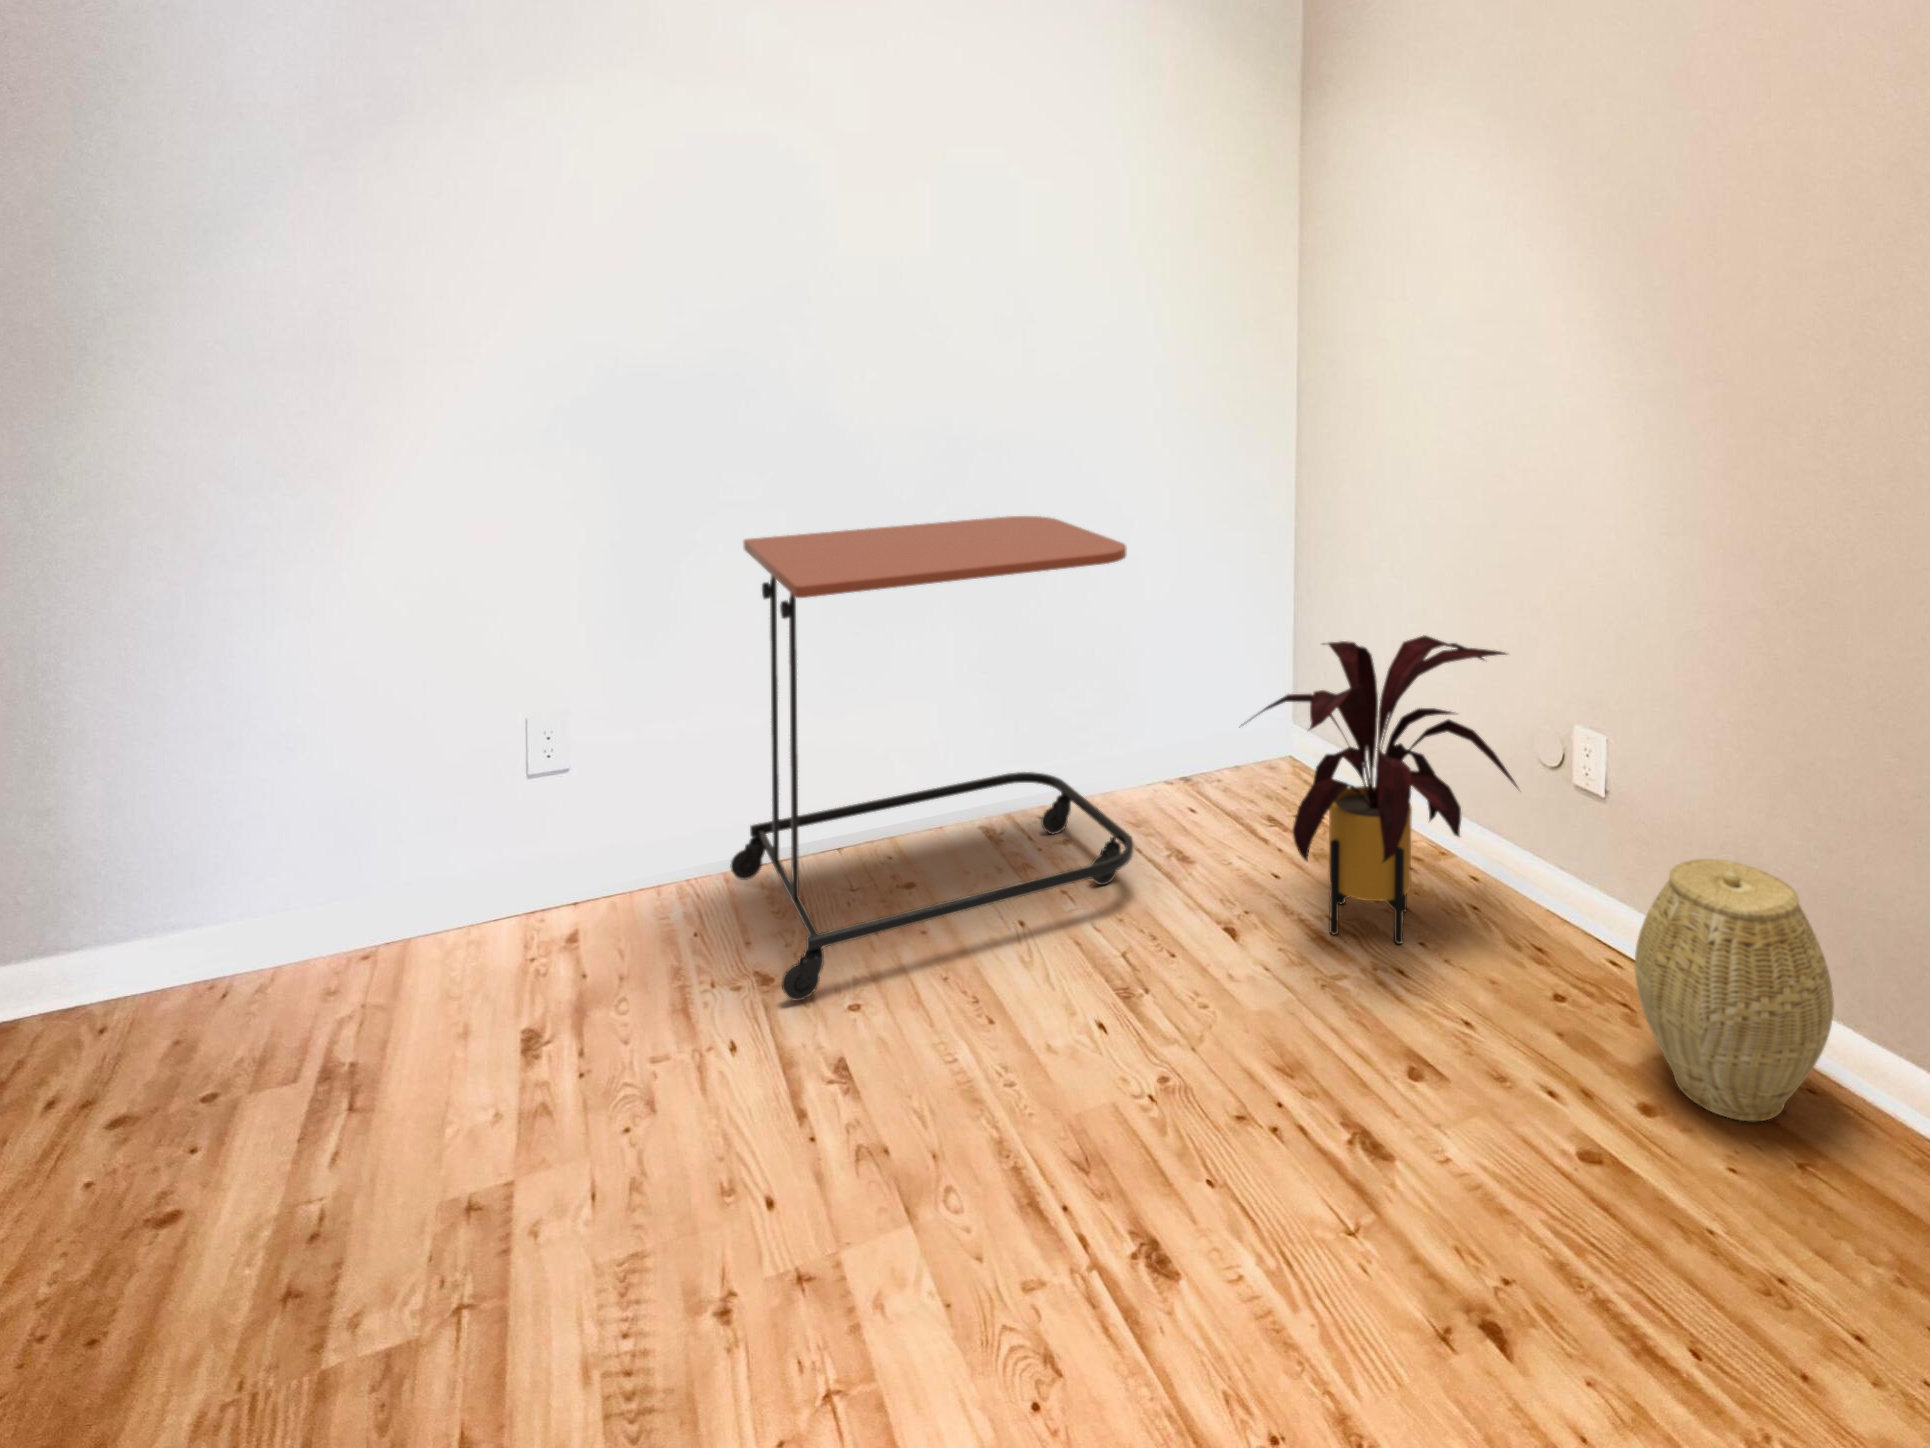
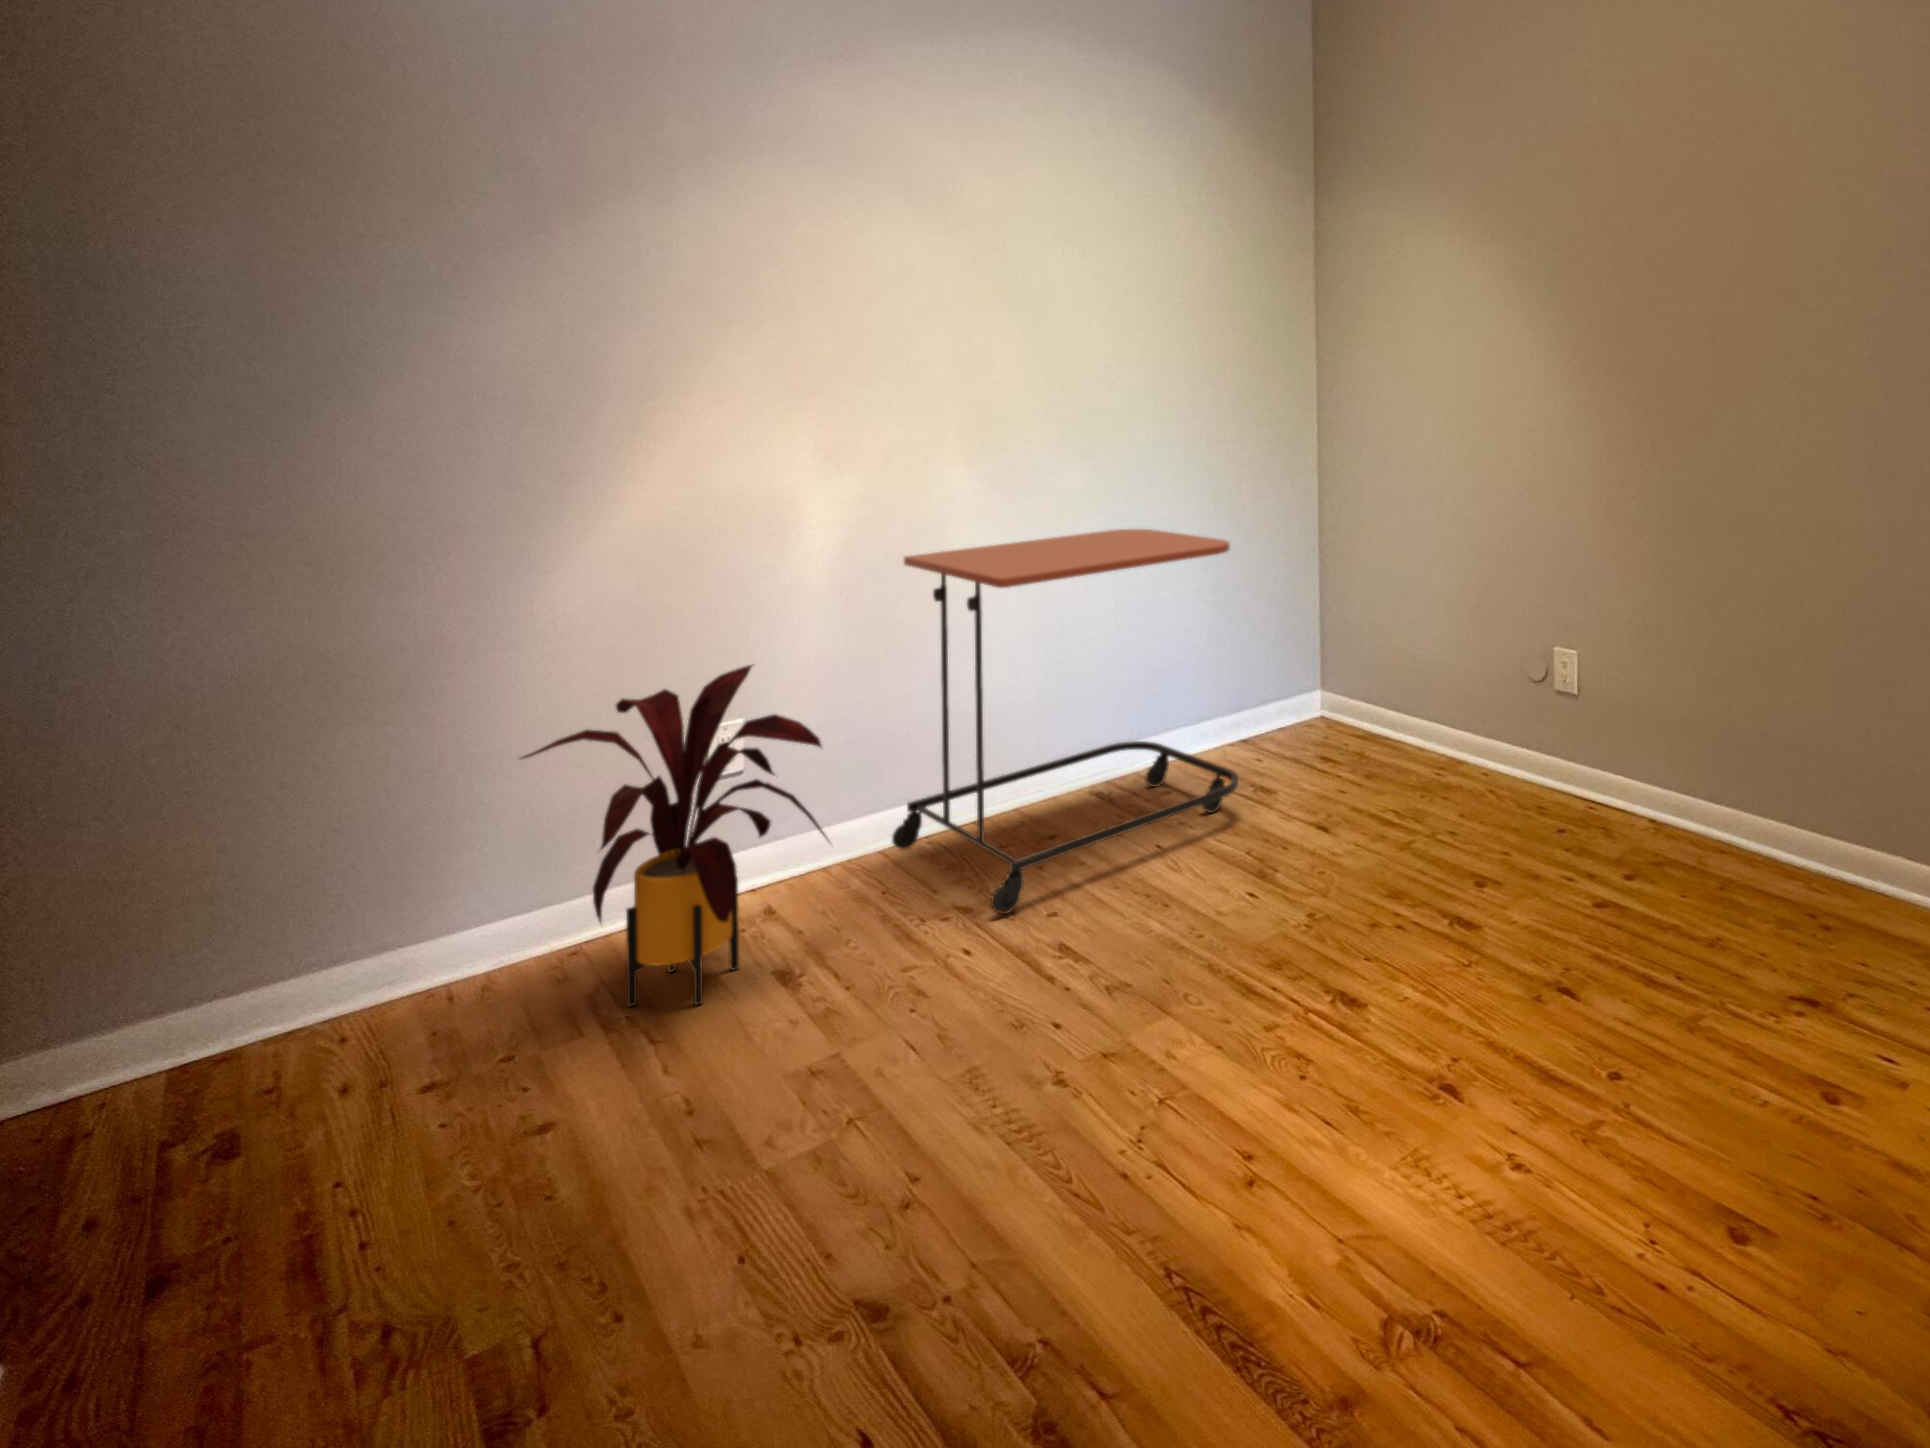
house plant: present [1247,636,1517,944] -> present [522,665,828,1007]
woven basket: present [1635,859,1834,1121] -> none [1613,713,1732,873]

